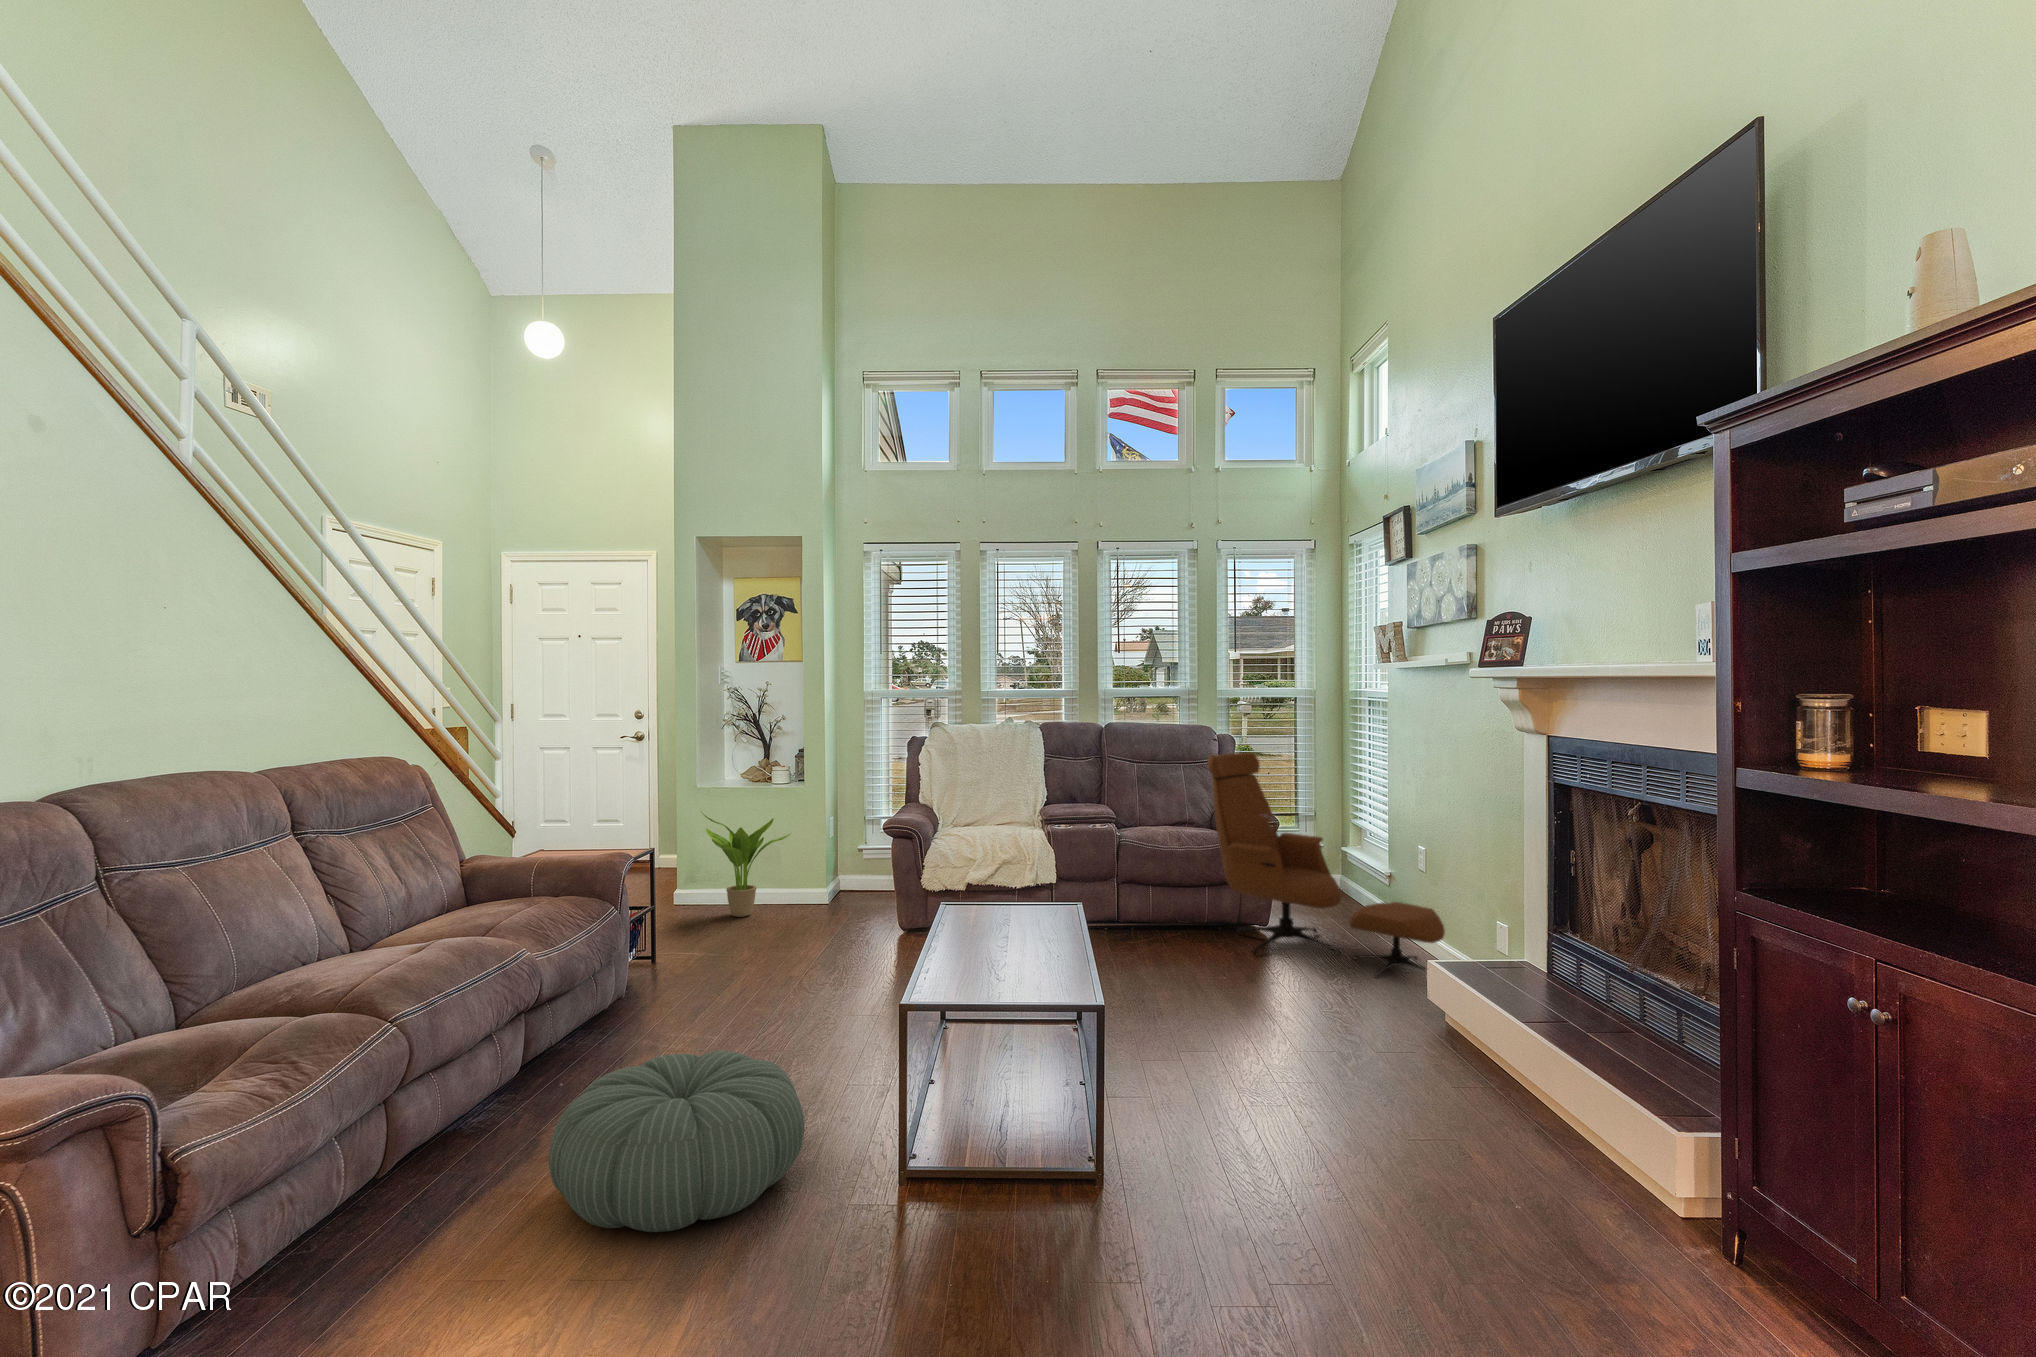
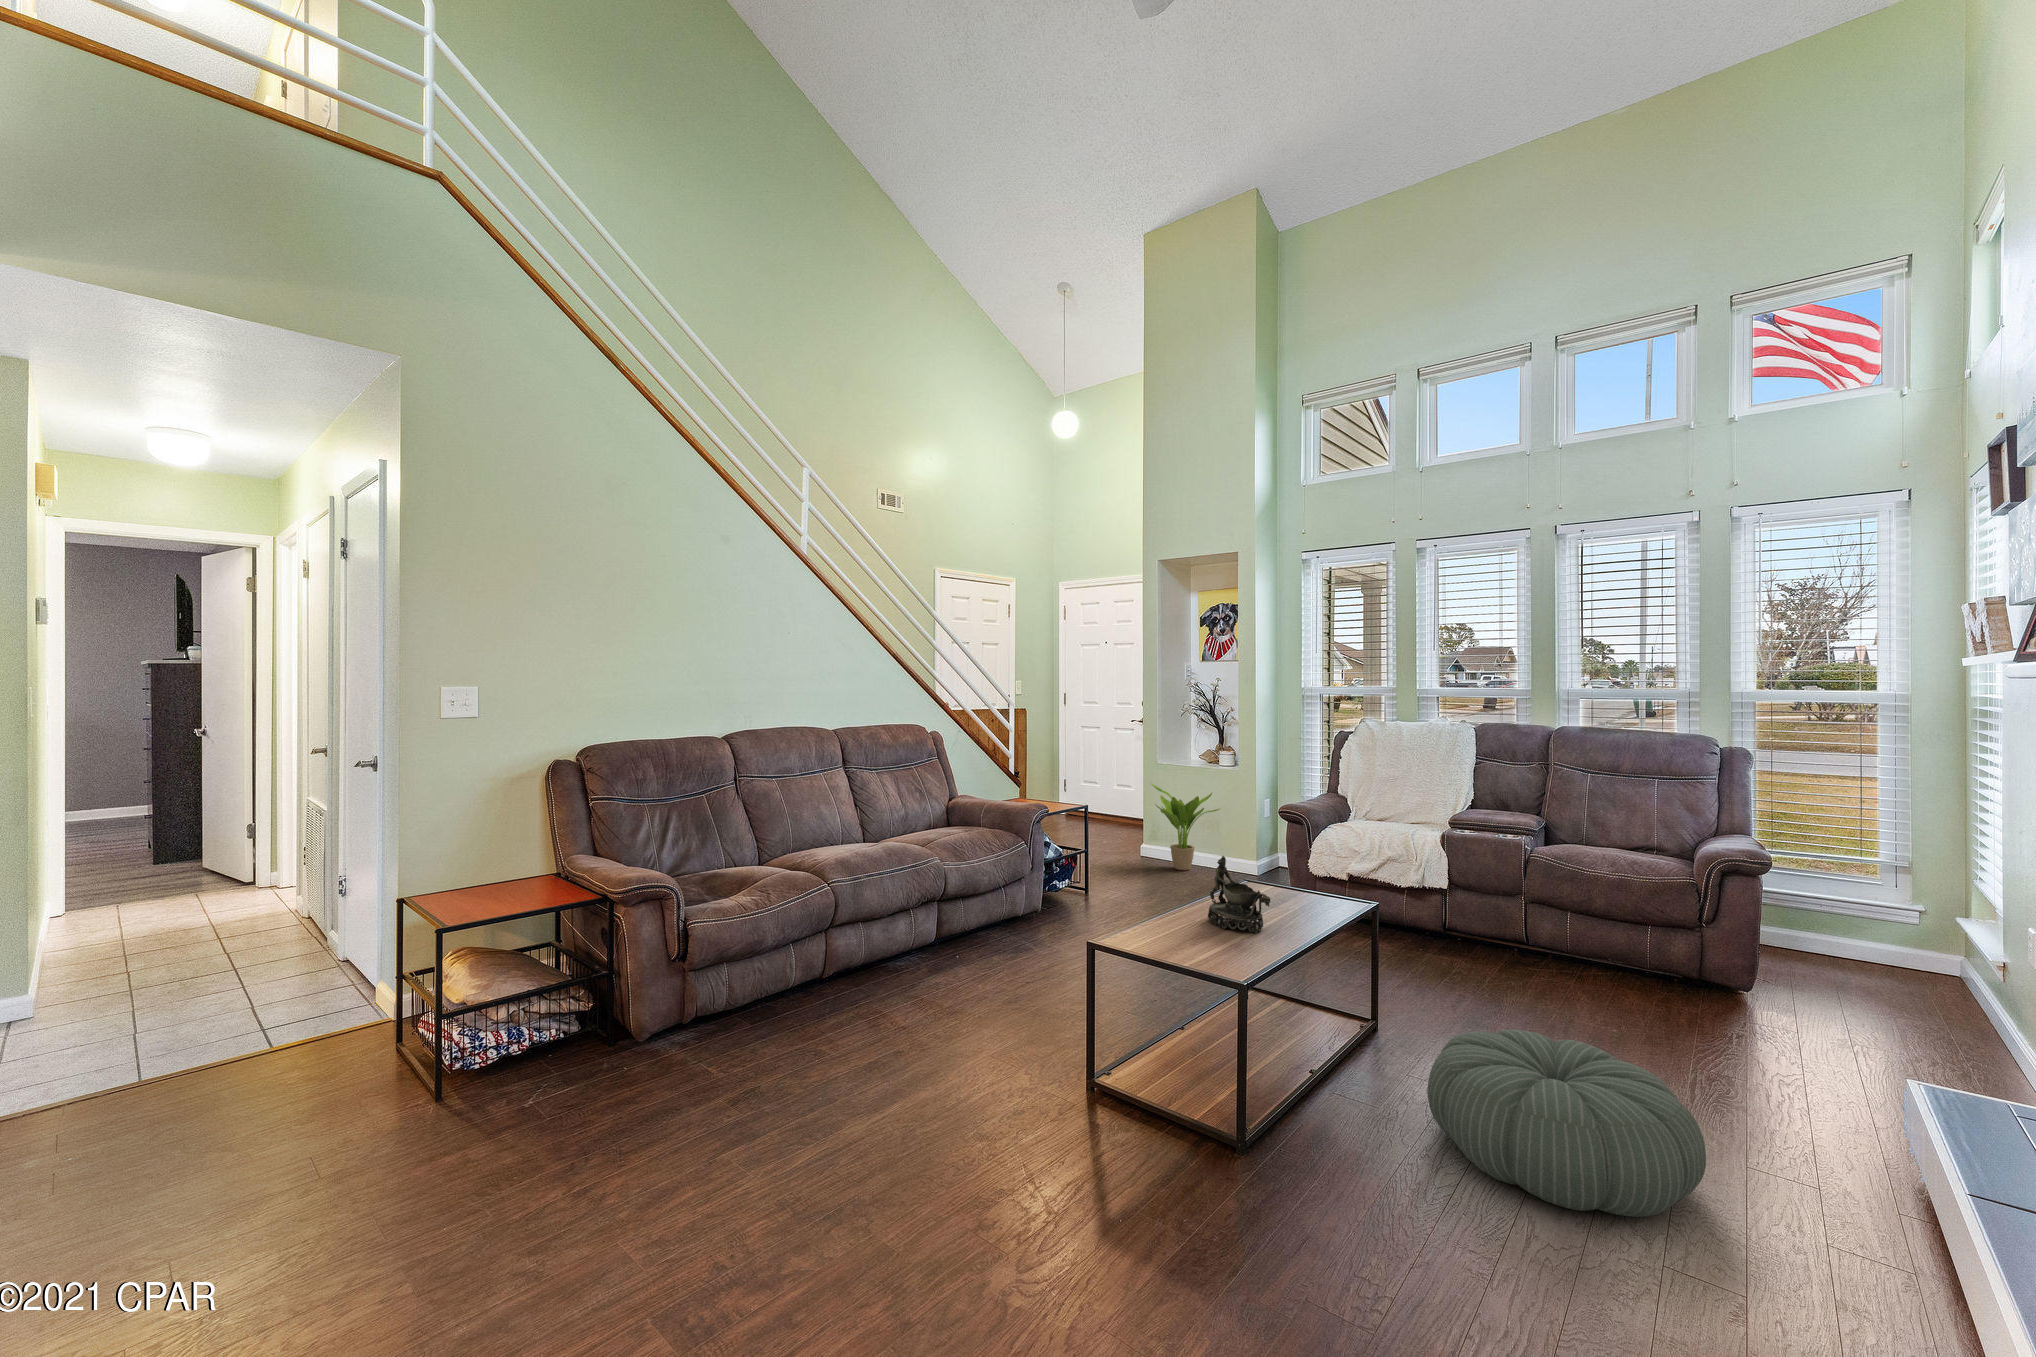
lounge chair: present [1208,753,1445,978] -> none [1643,770,2035,1136]
decorative bowl: none [961,872,1045,950] -> present [1208,856,1270,933]
pouf: present [549,1051,804,1232] -> present [1428,1029,1706,1217]

